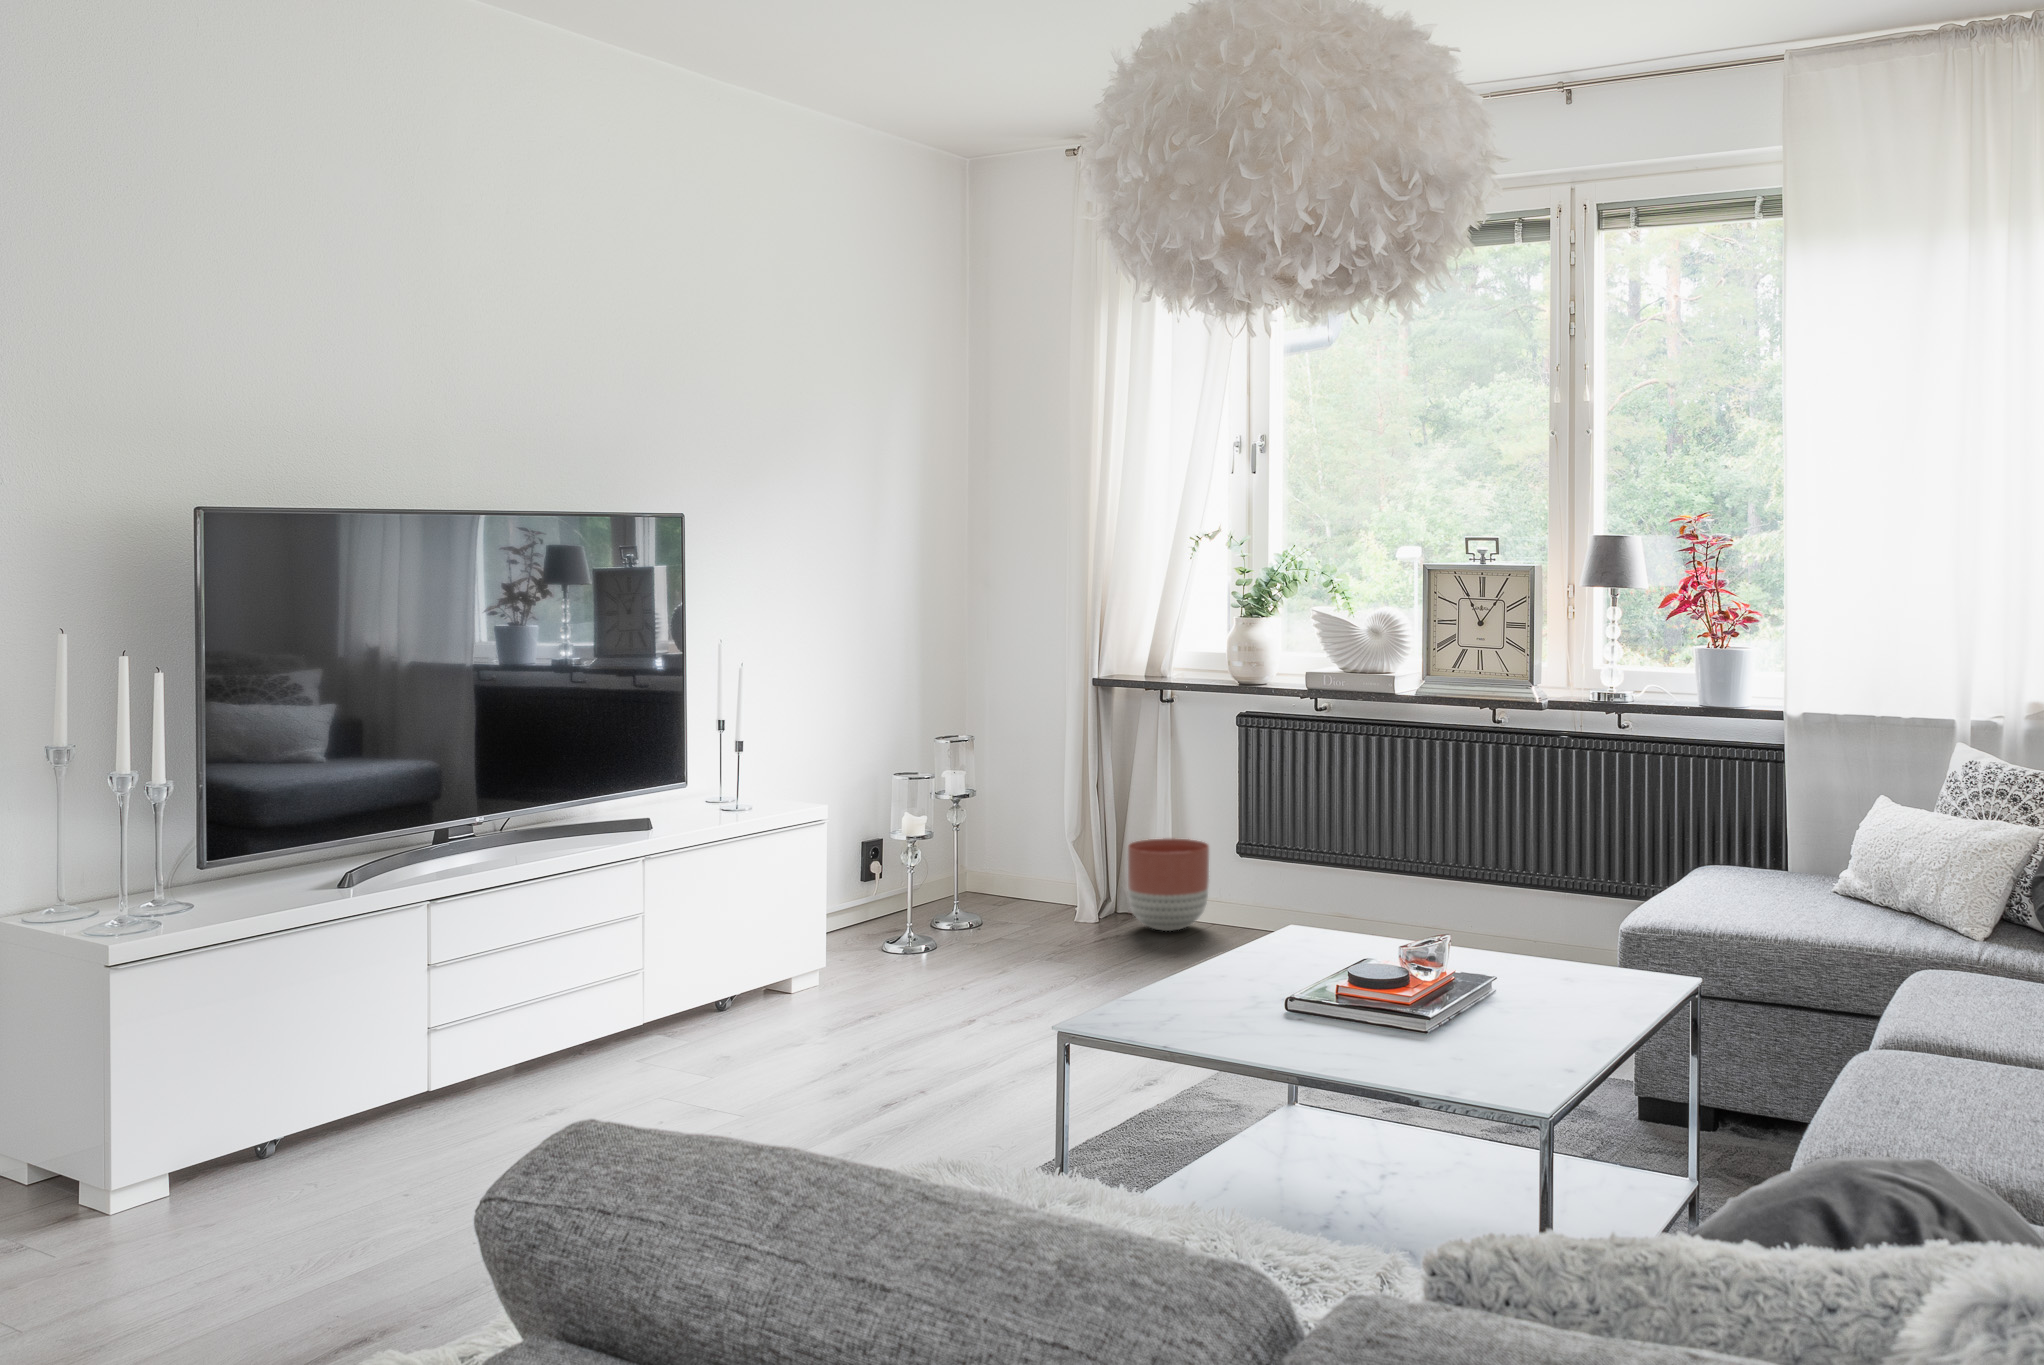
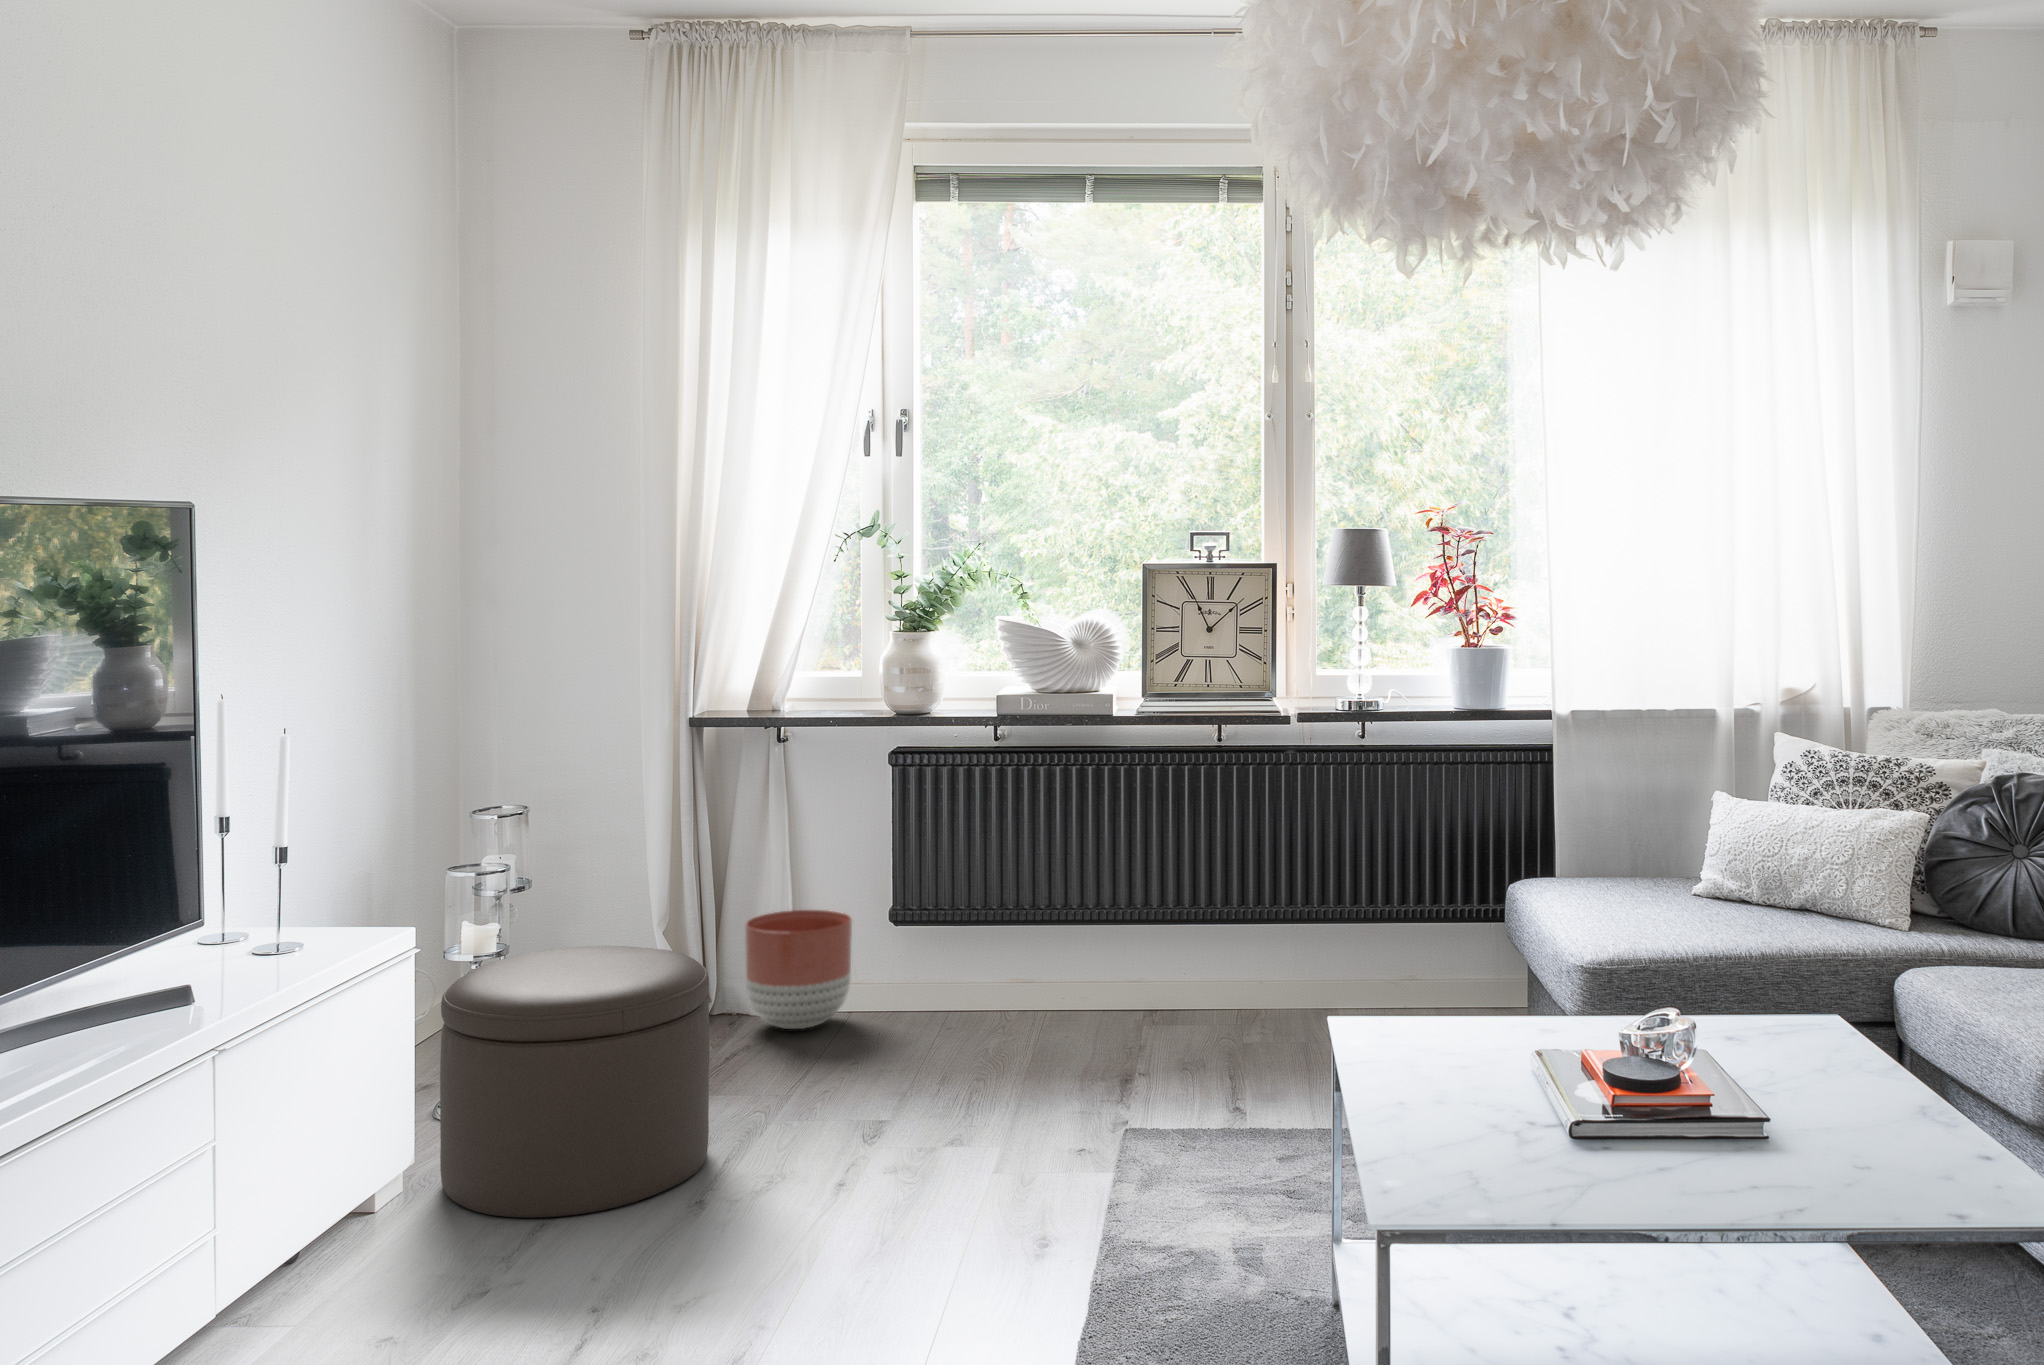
ottoman: none [824,835,1006,1015] -> present [440,946,710,1218]

